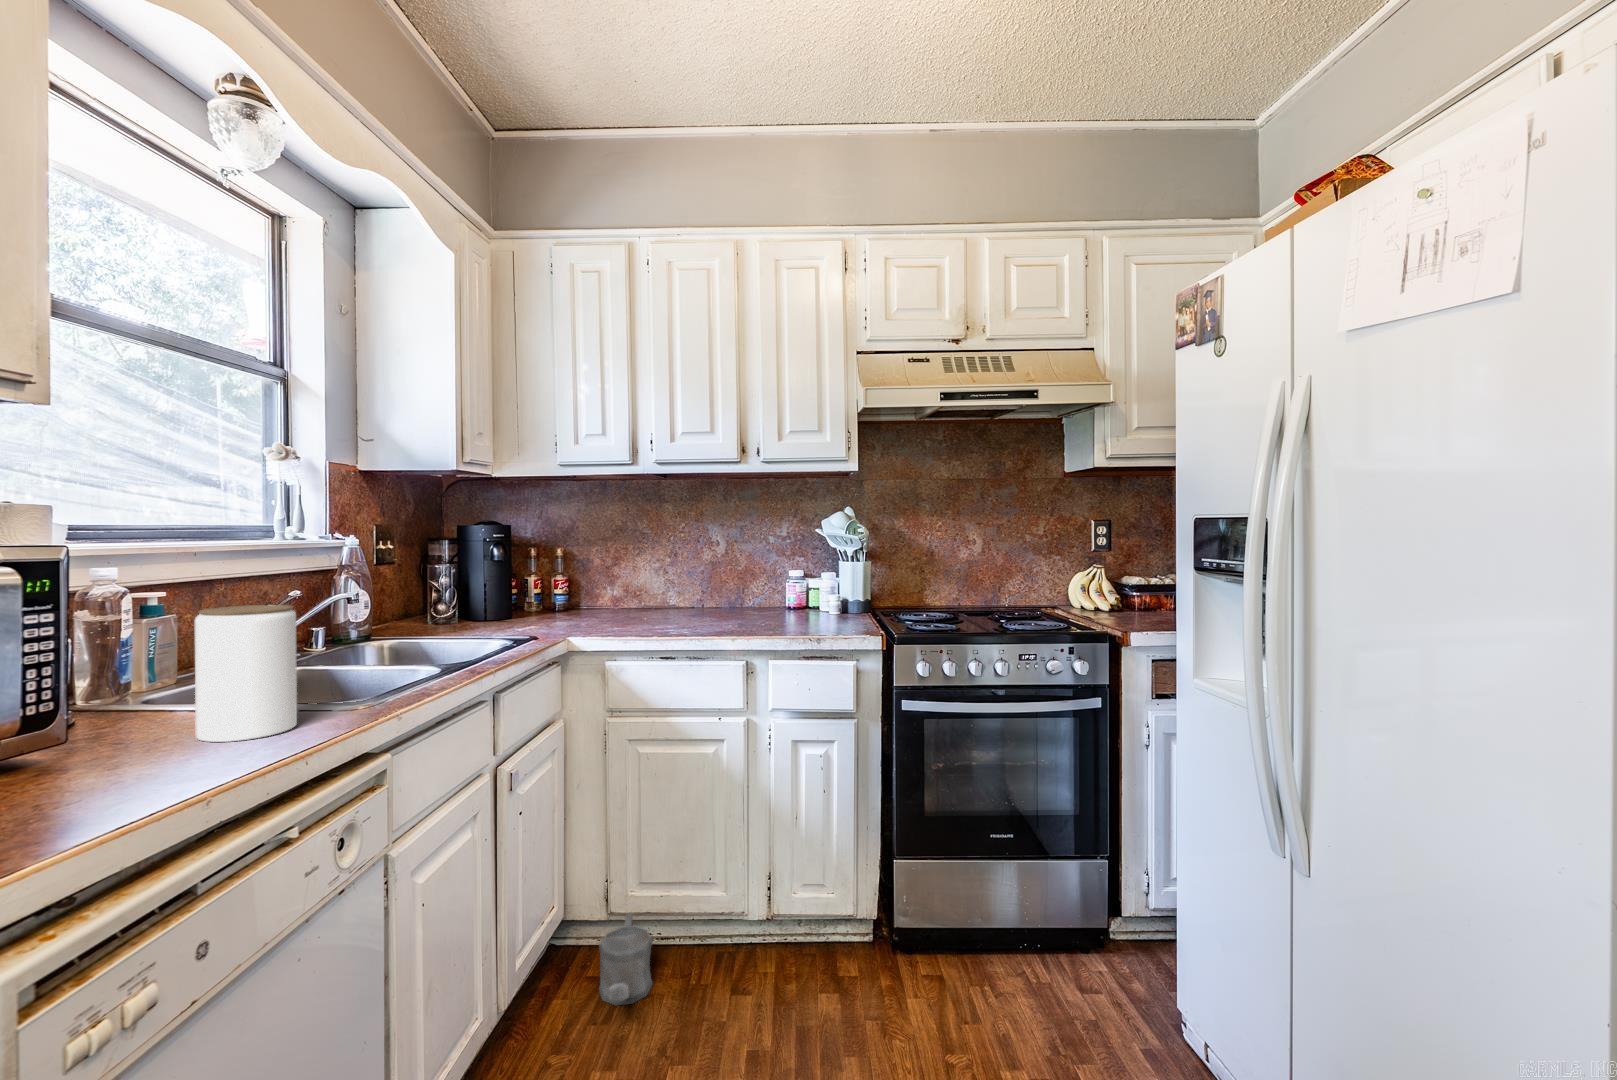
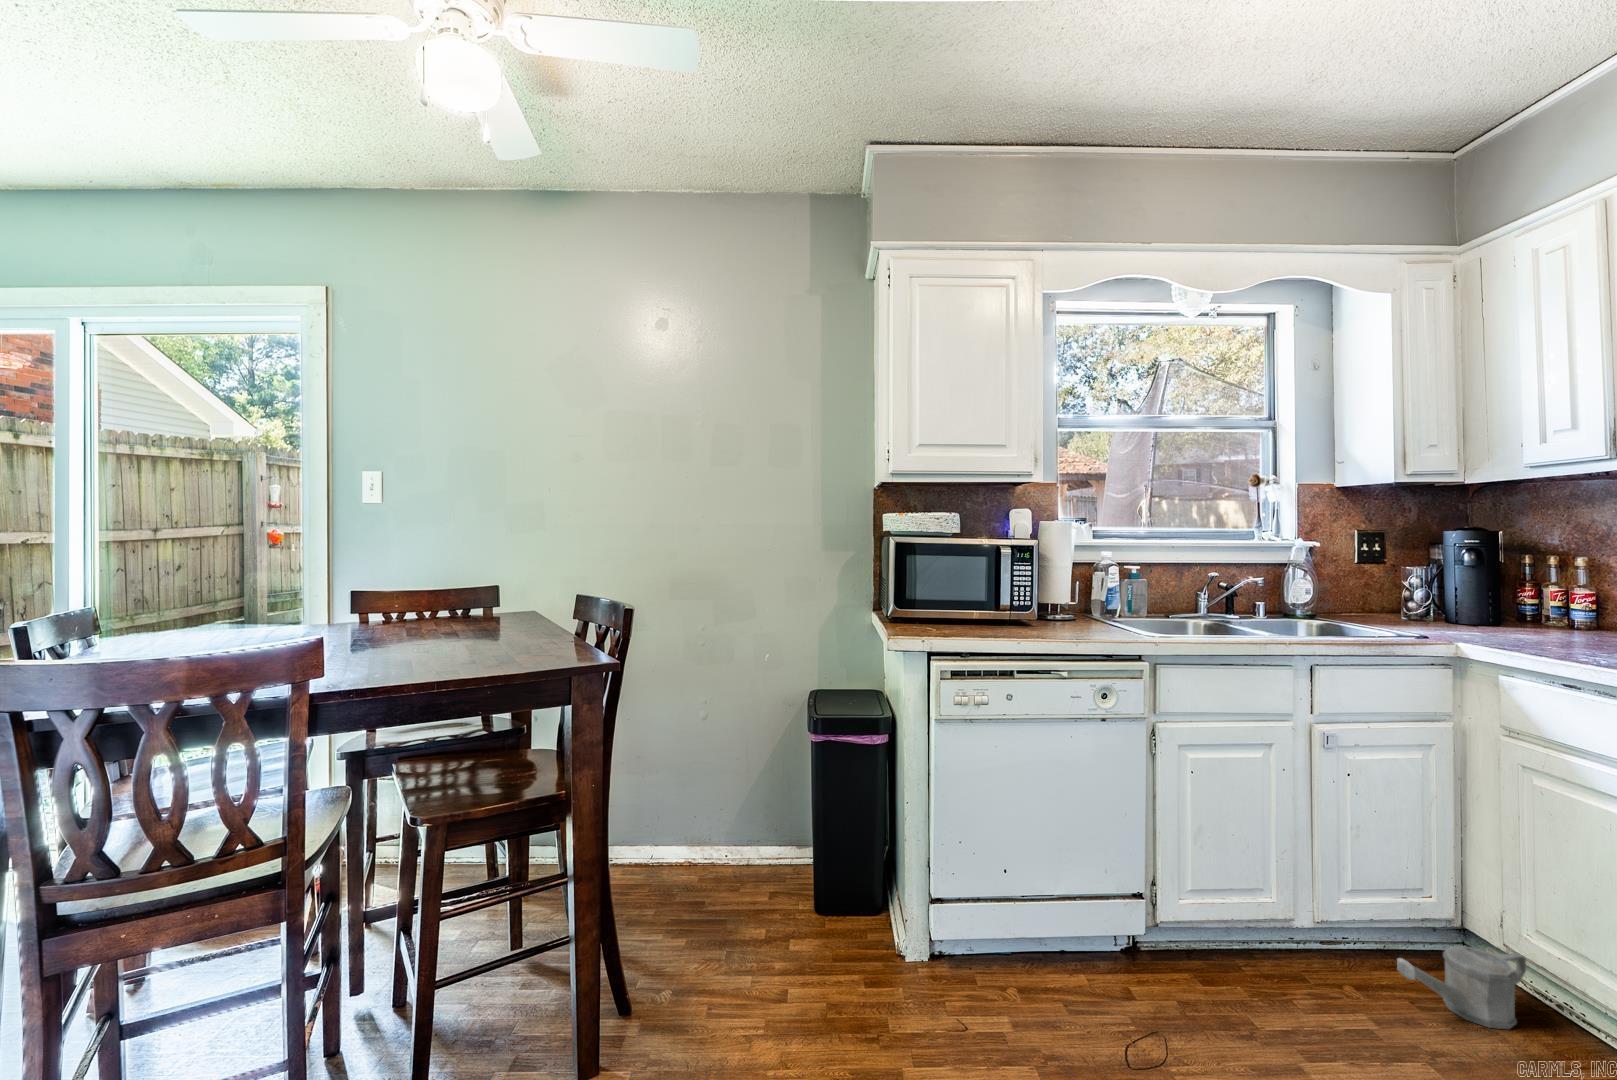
jar: present [195,605,297,742] -> none [1085,572,1128,637]

